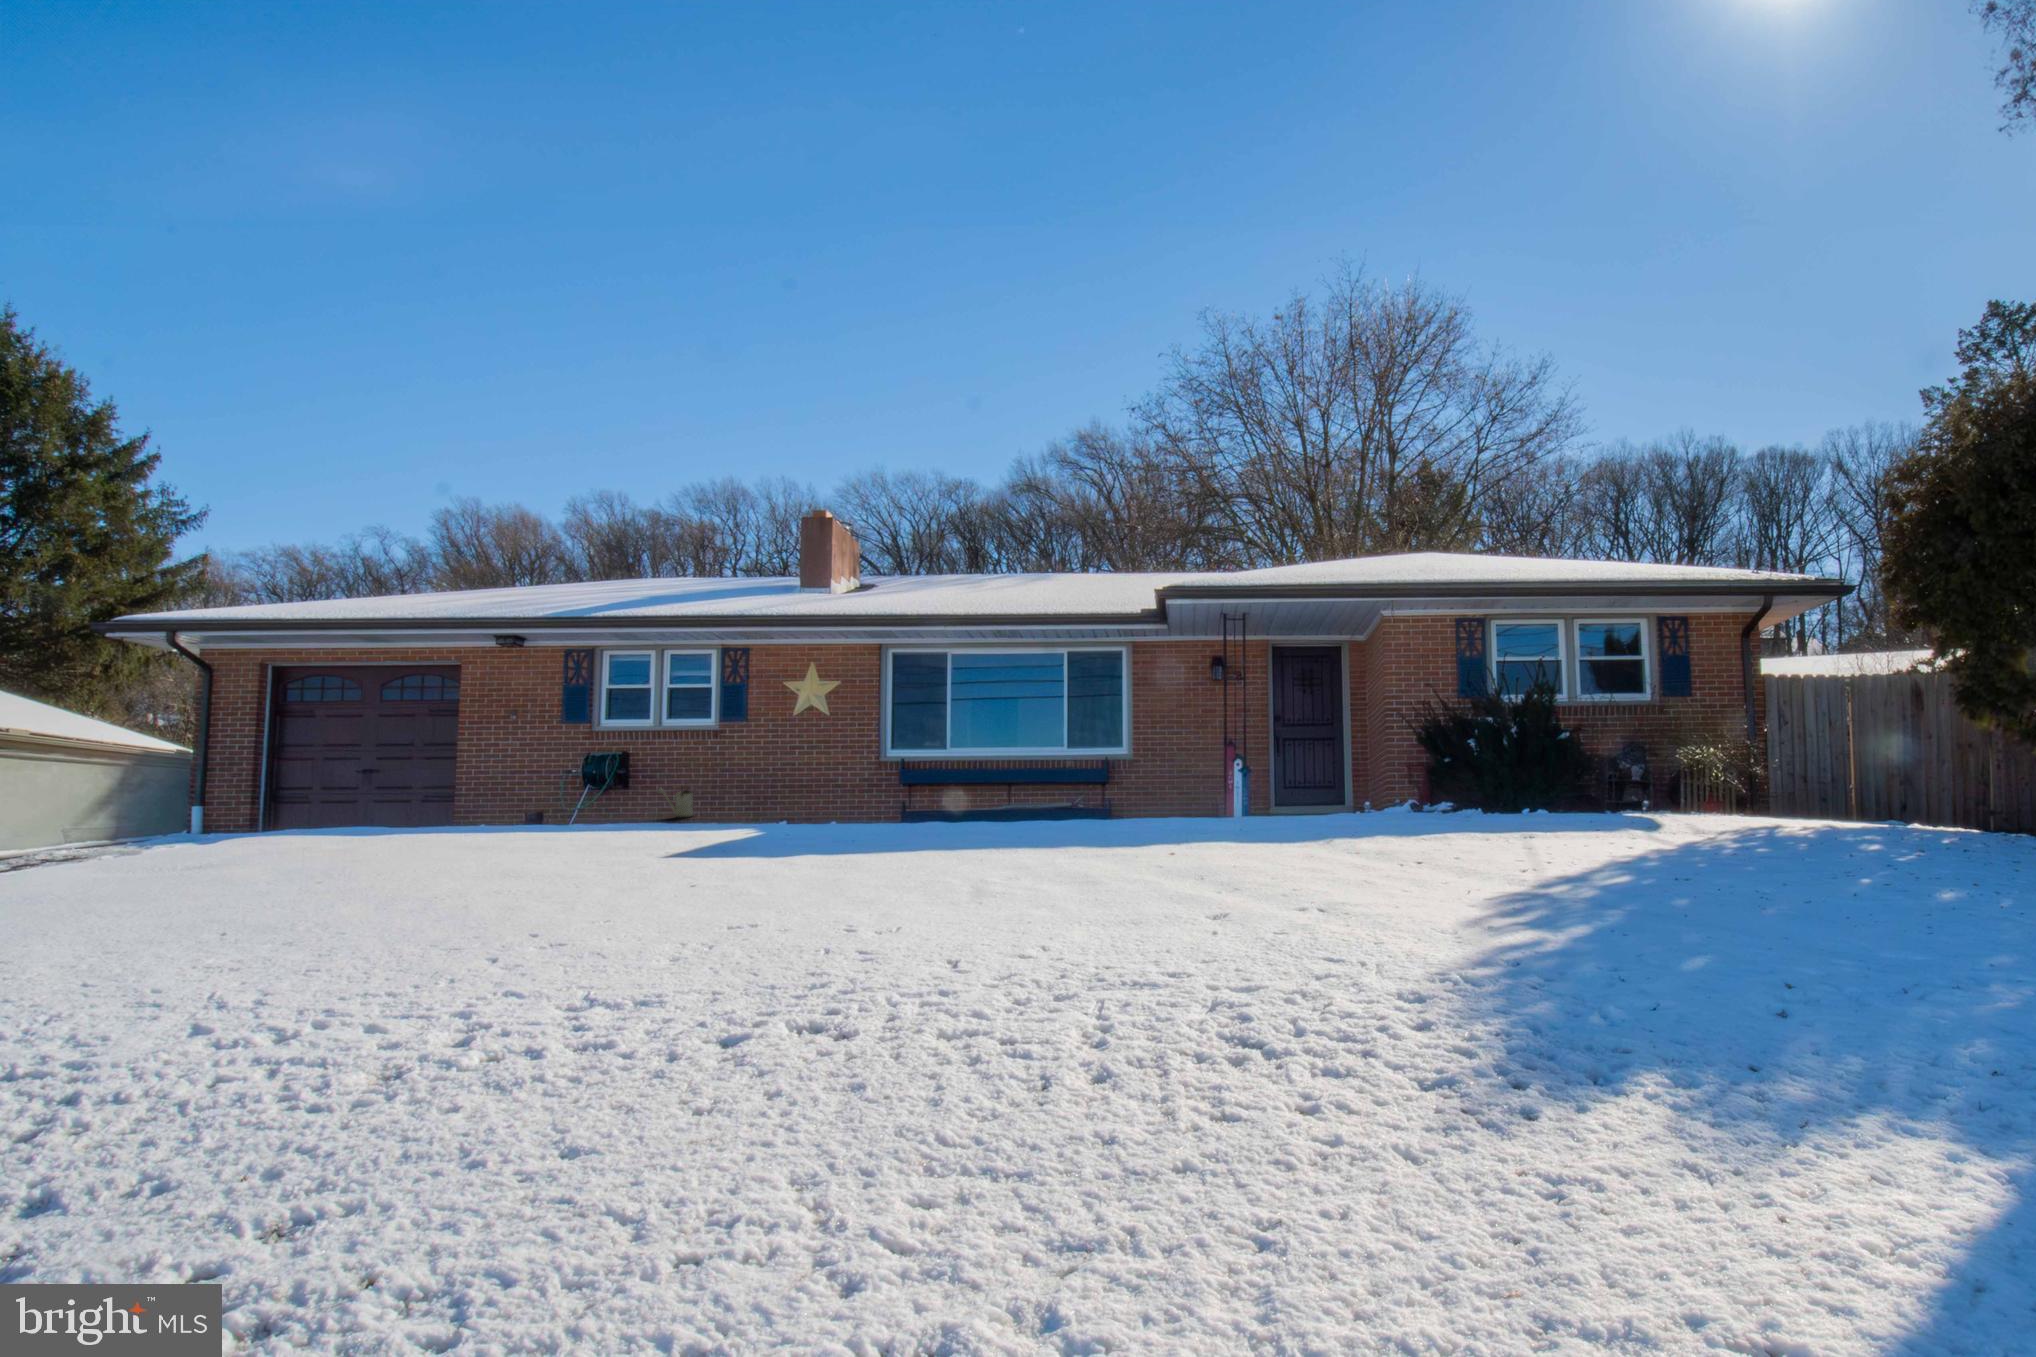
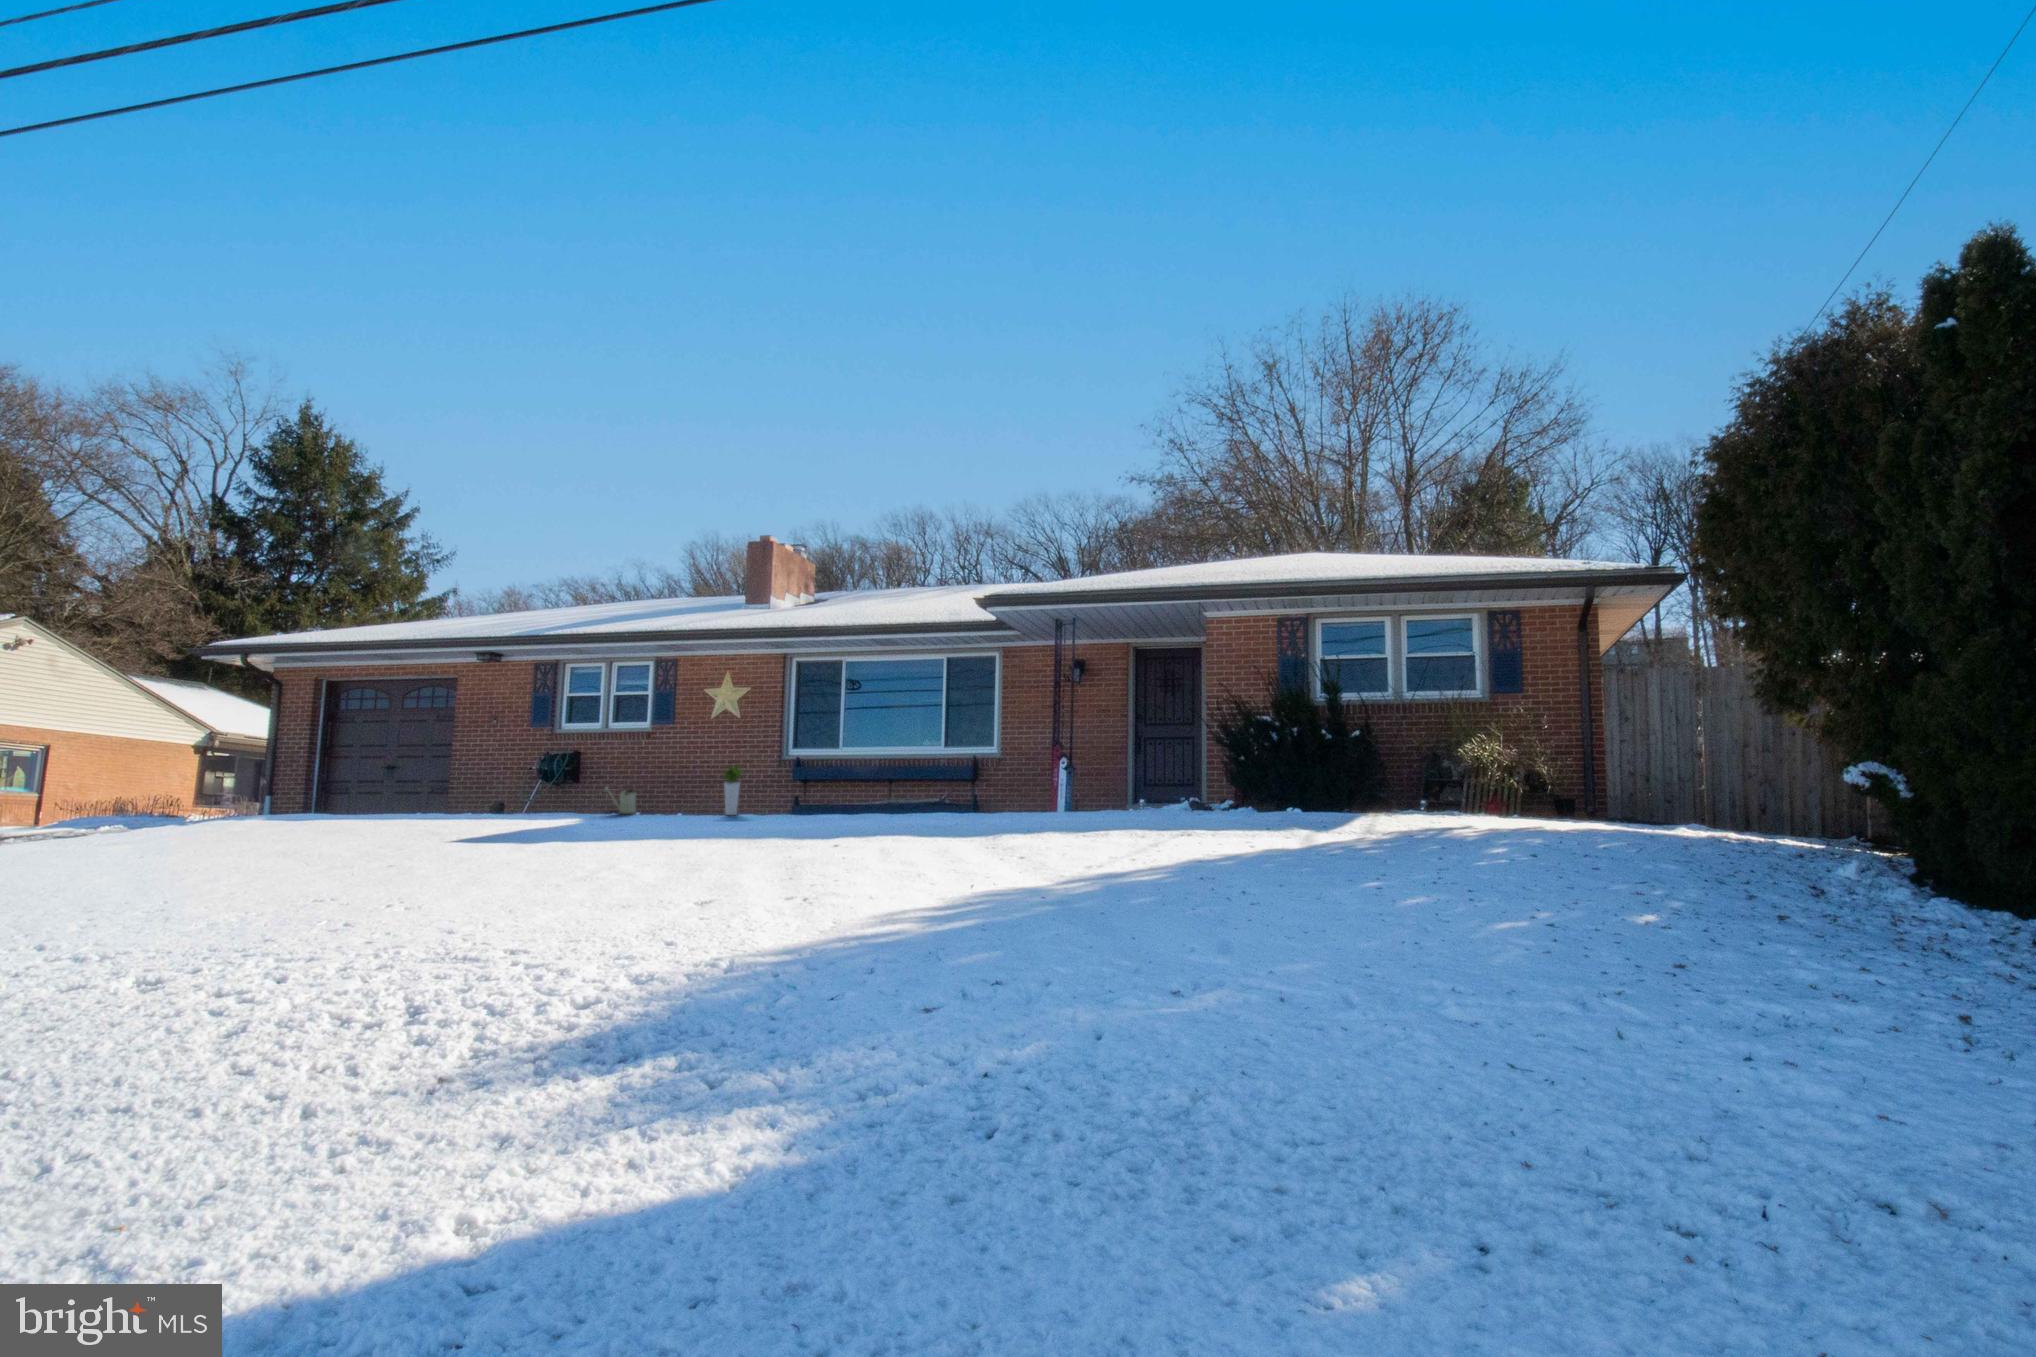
planter: none [780,758,809,816] -> present [723,765,742,815]

